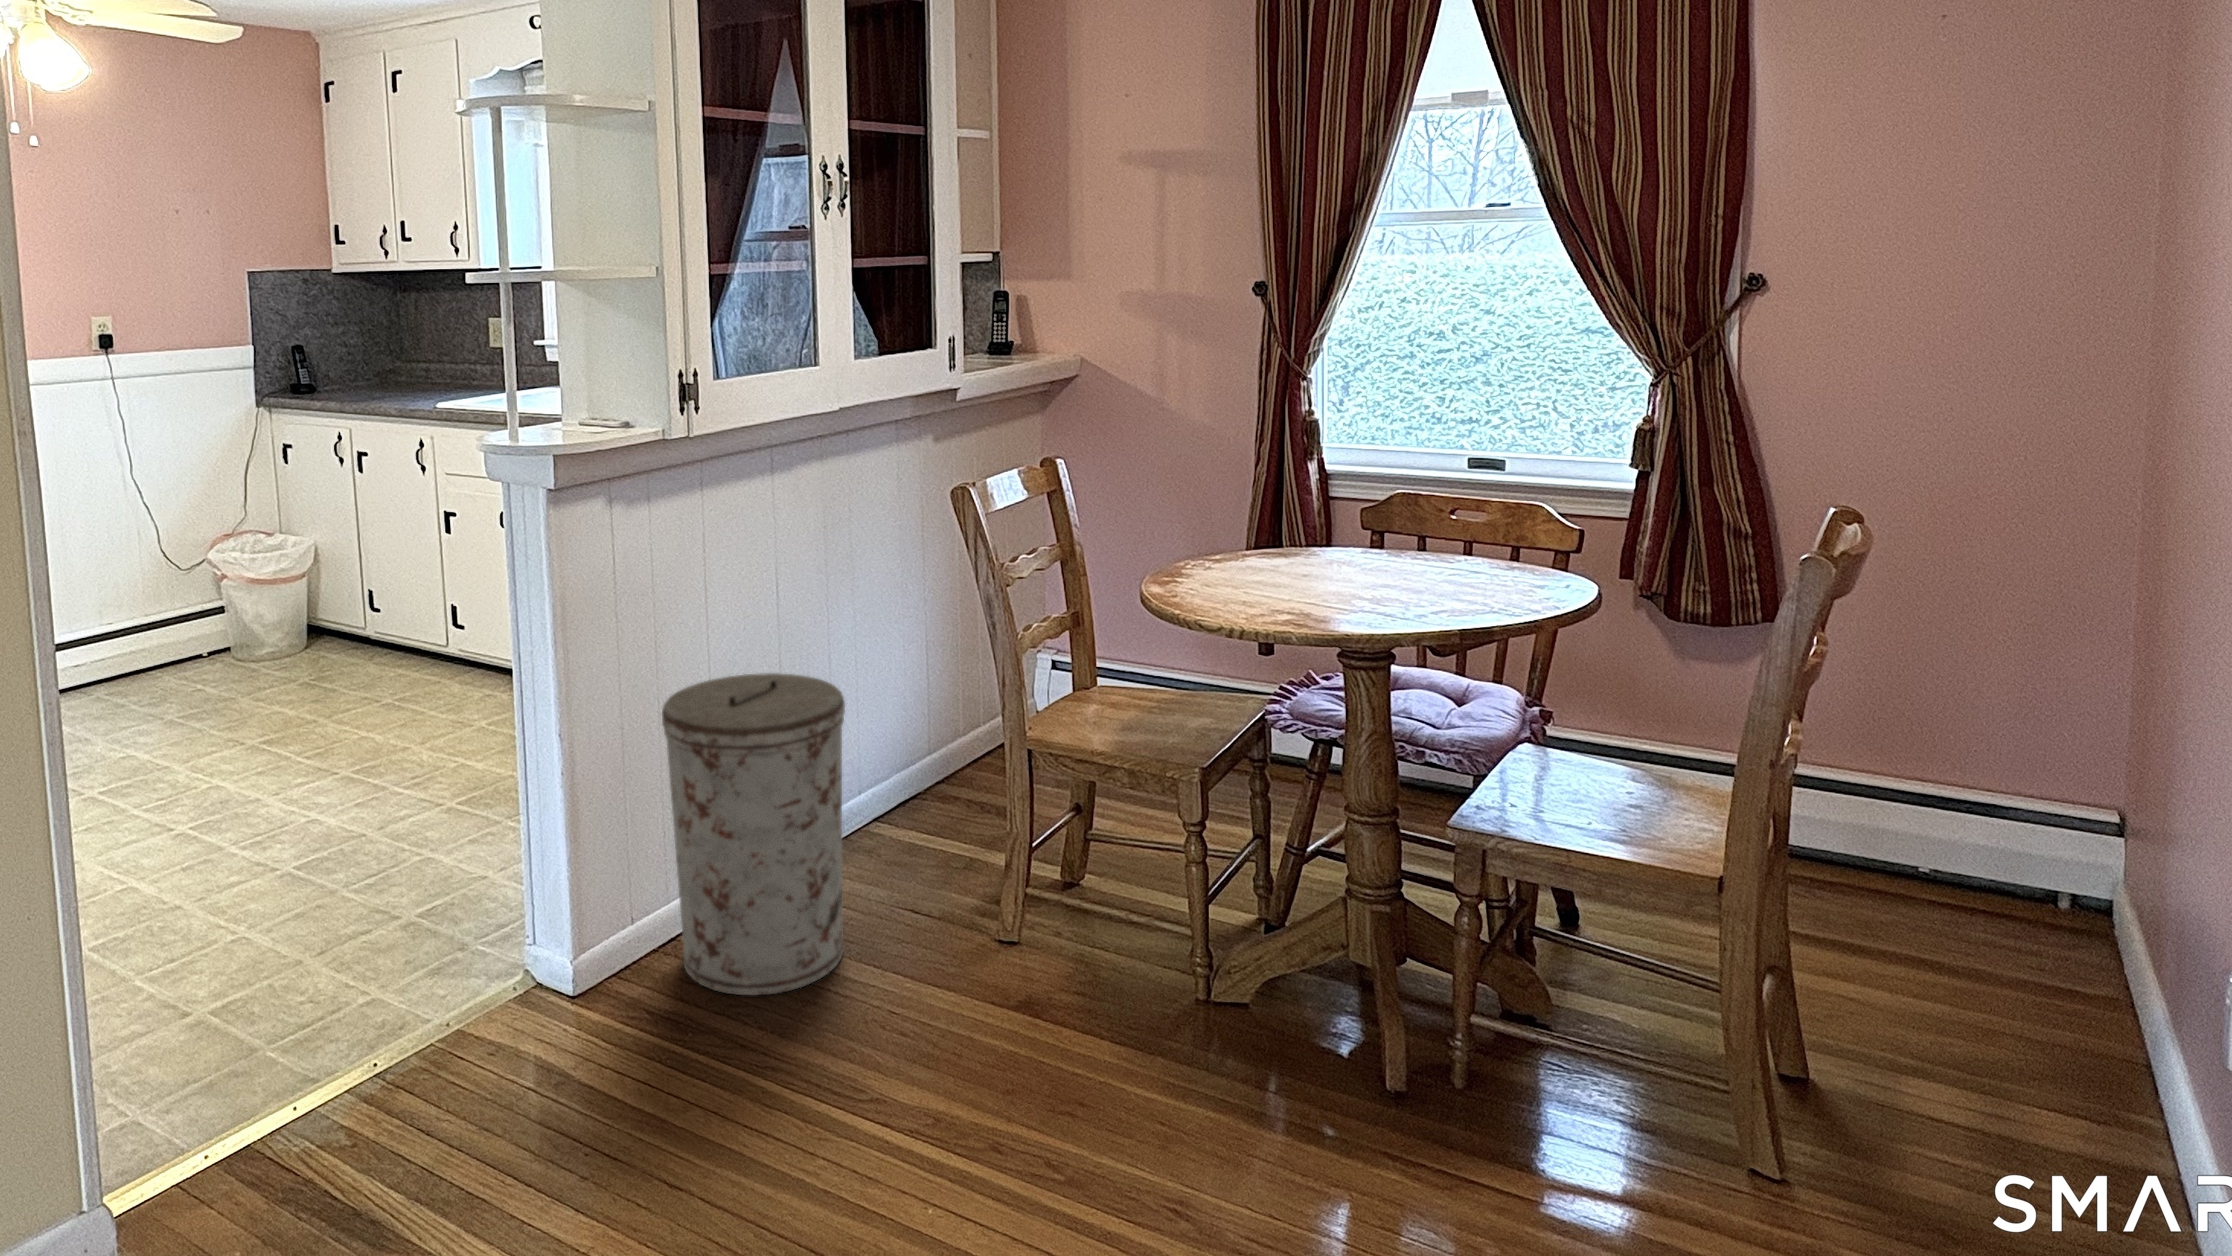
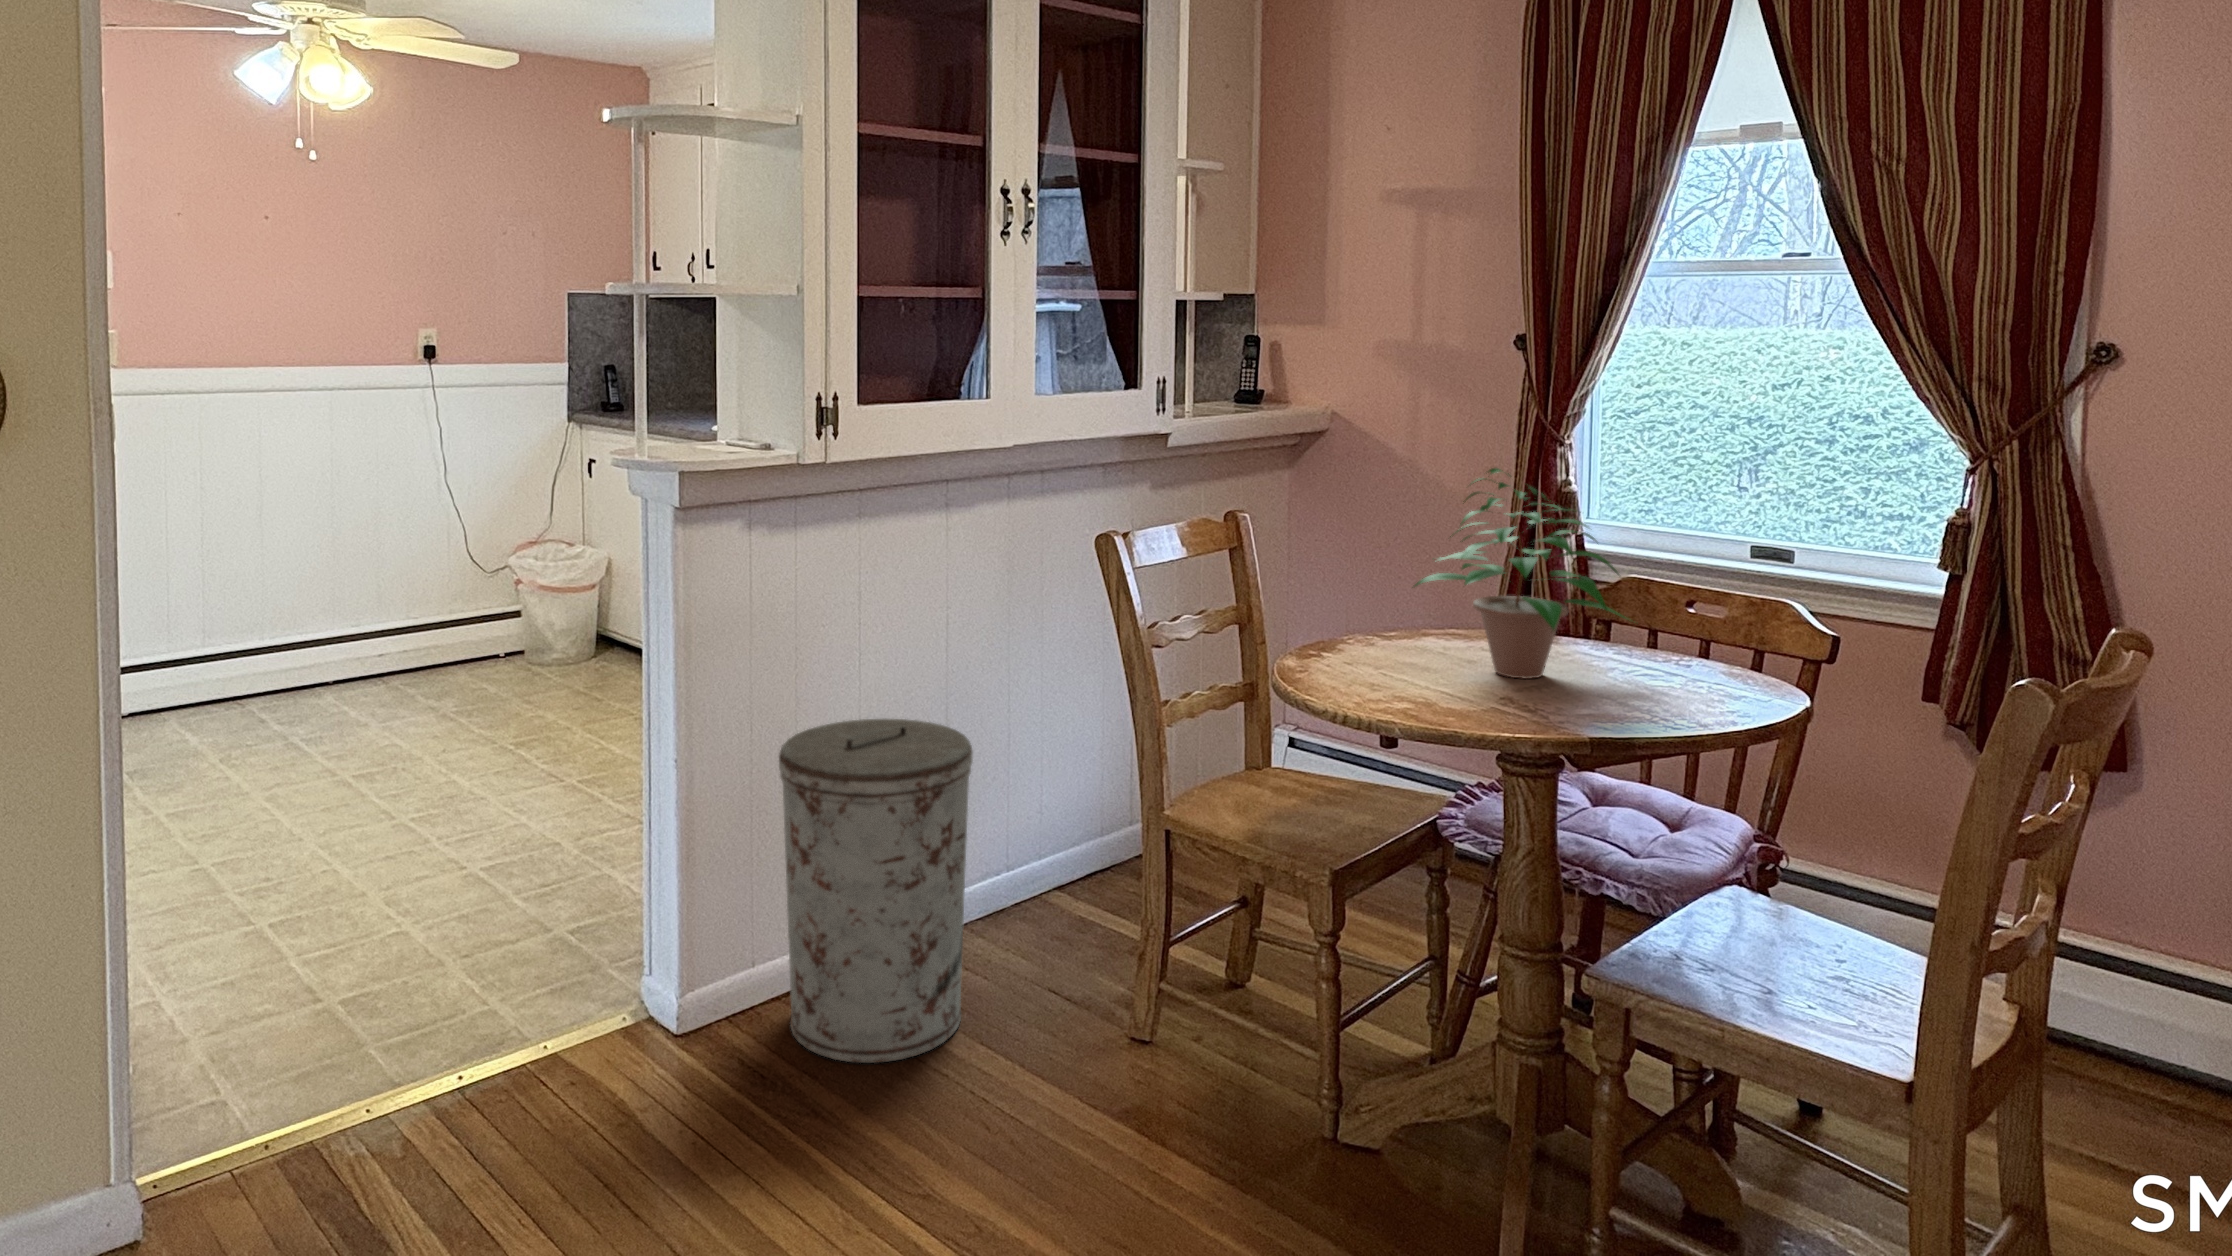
potted plant: none [1264,405,1446,586] -> present [1415,468,1631,679]

